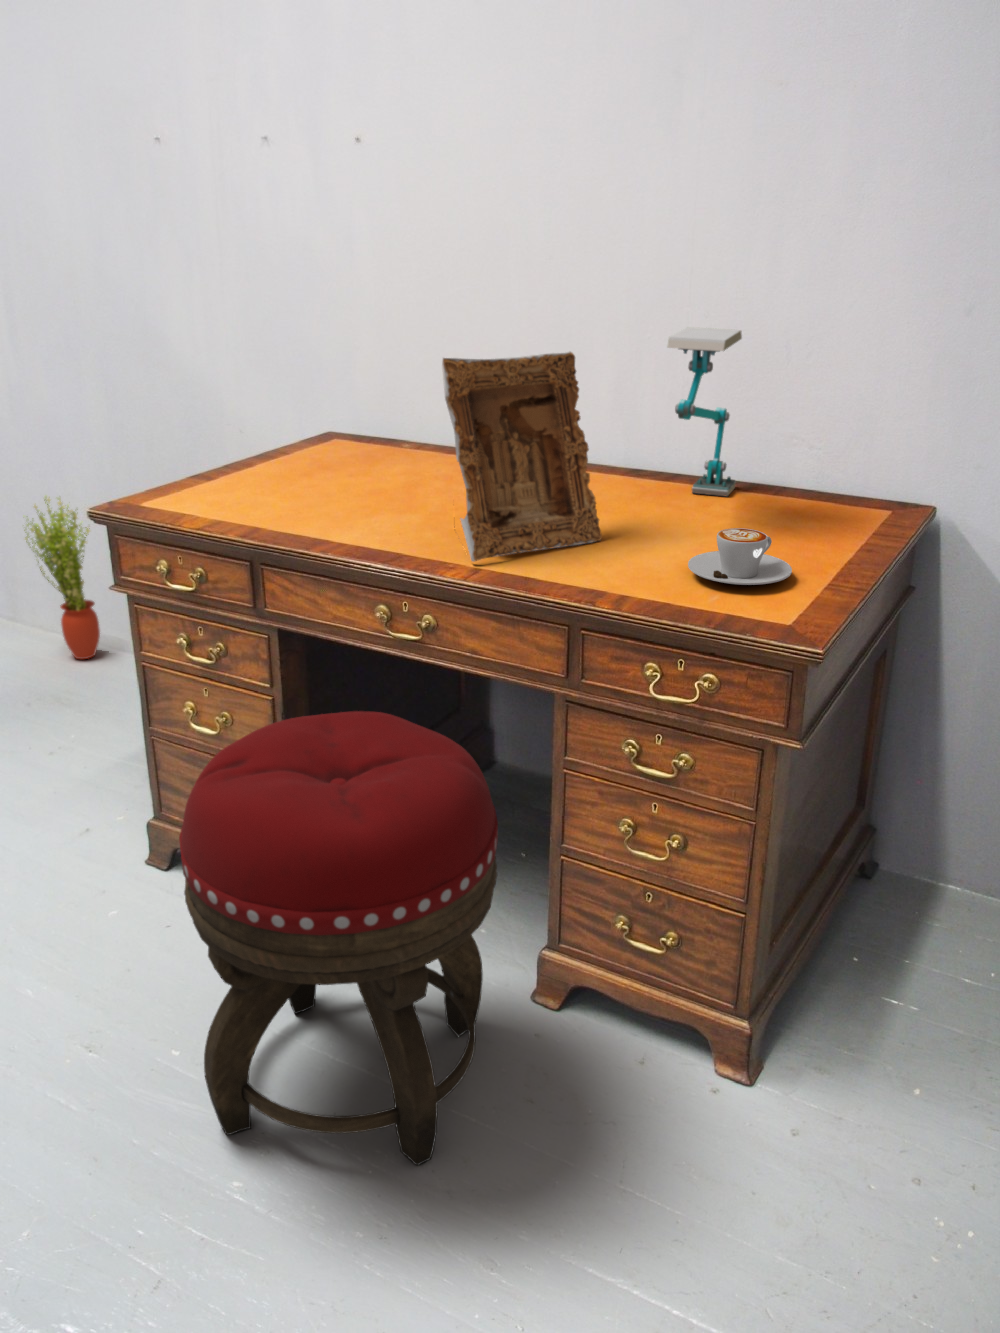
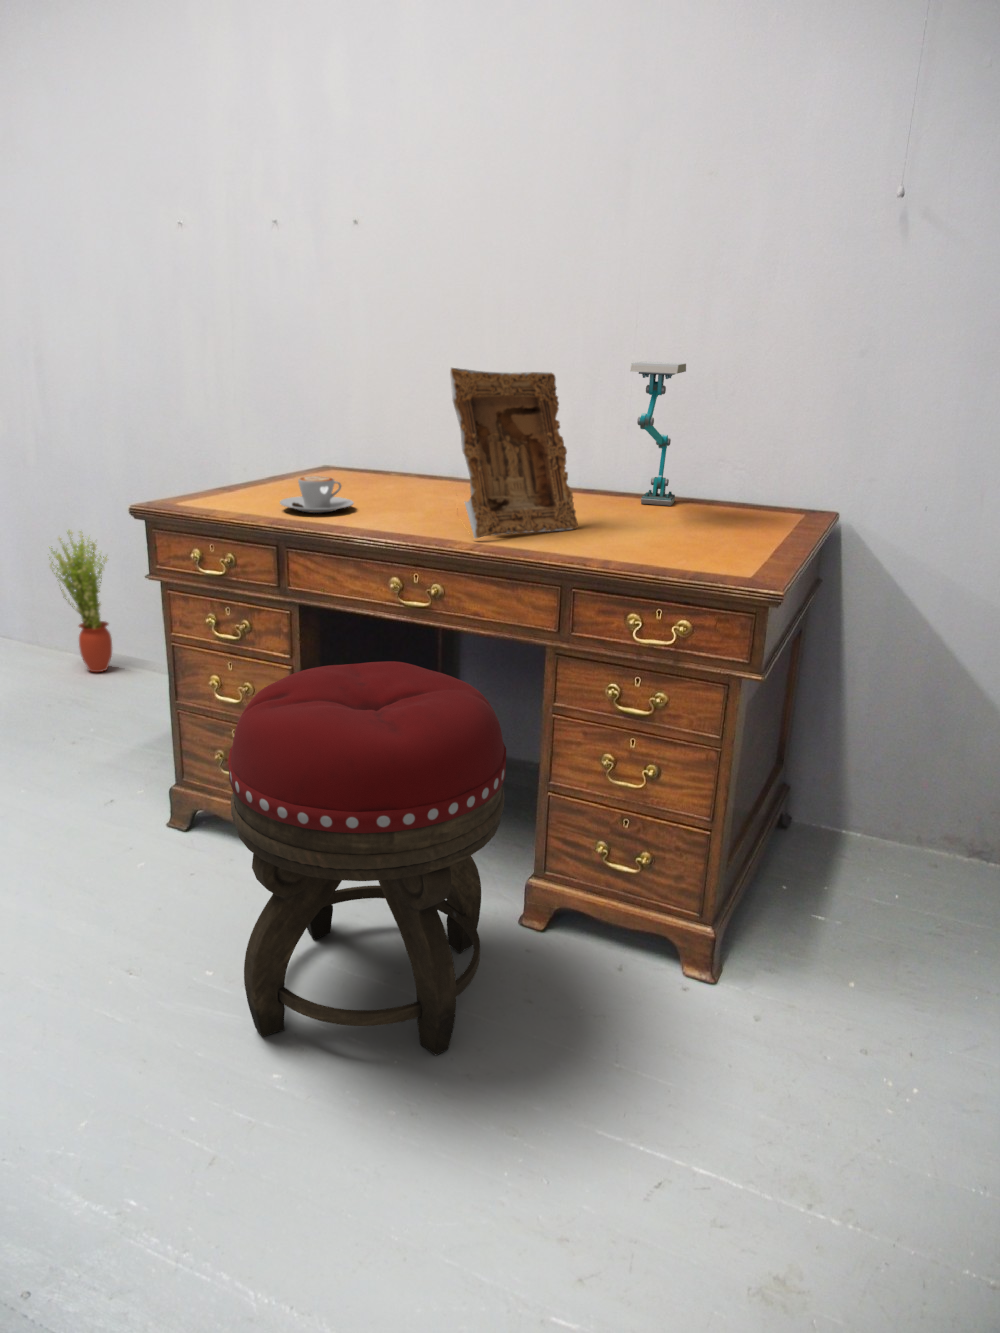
coffee cup: present [688,528,792,585] -> present [280,476,353,513]

